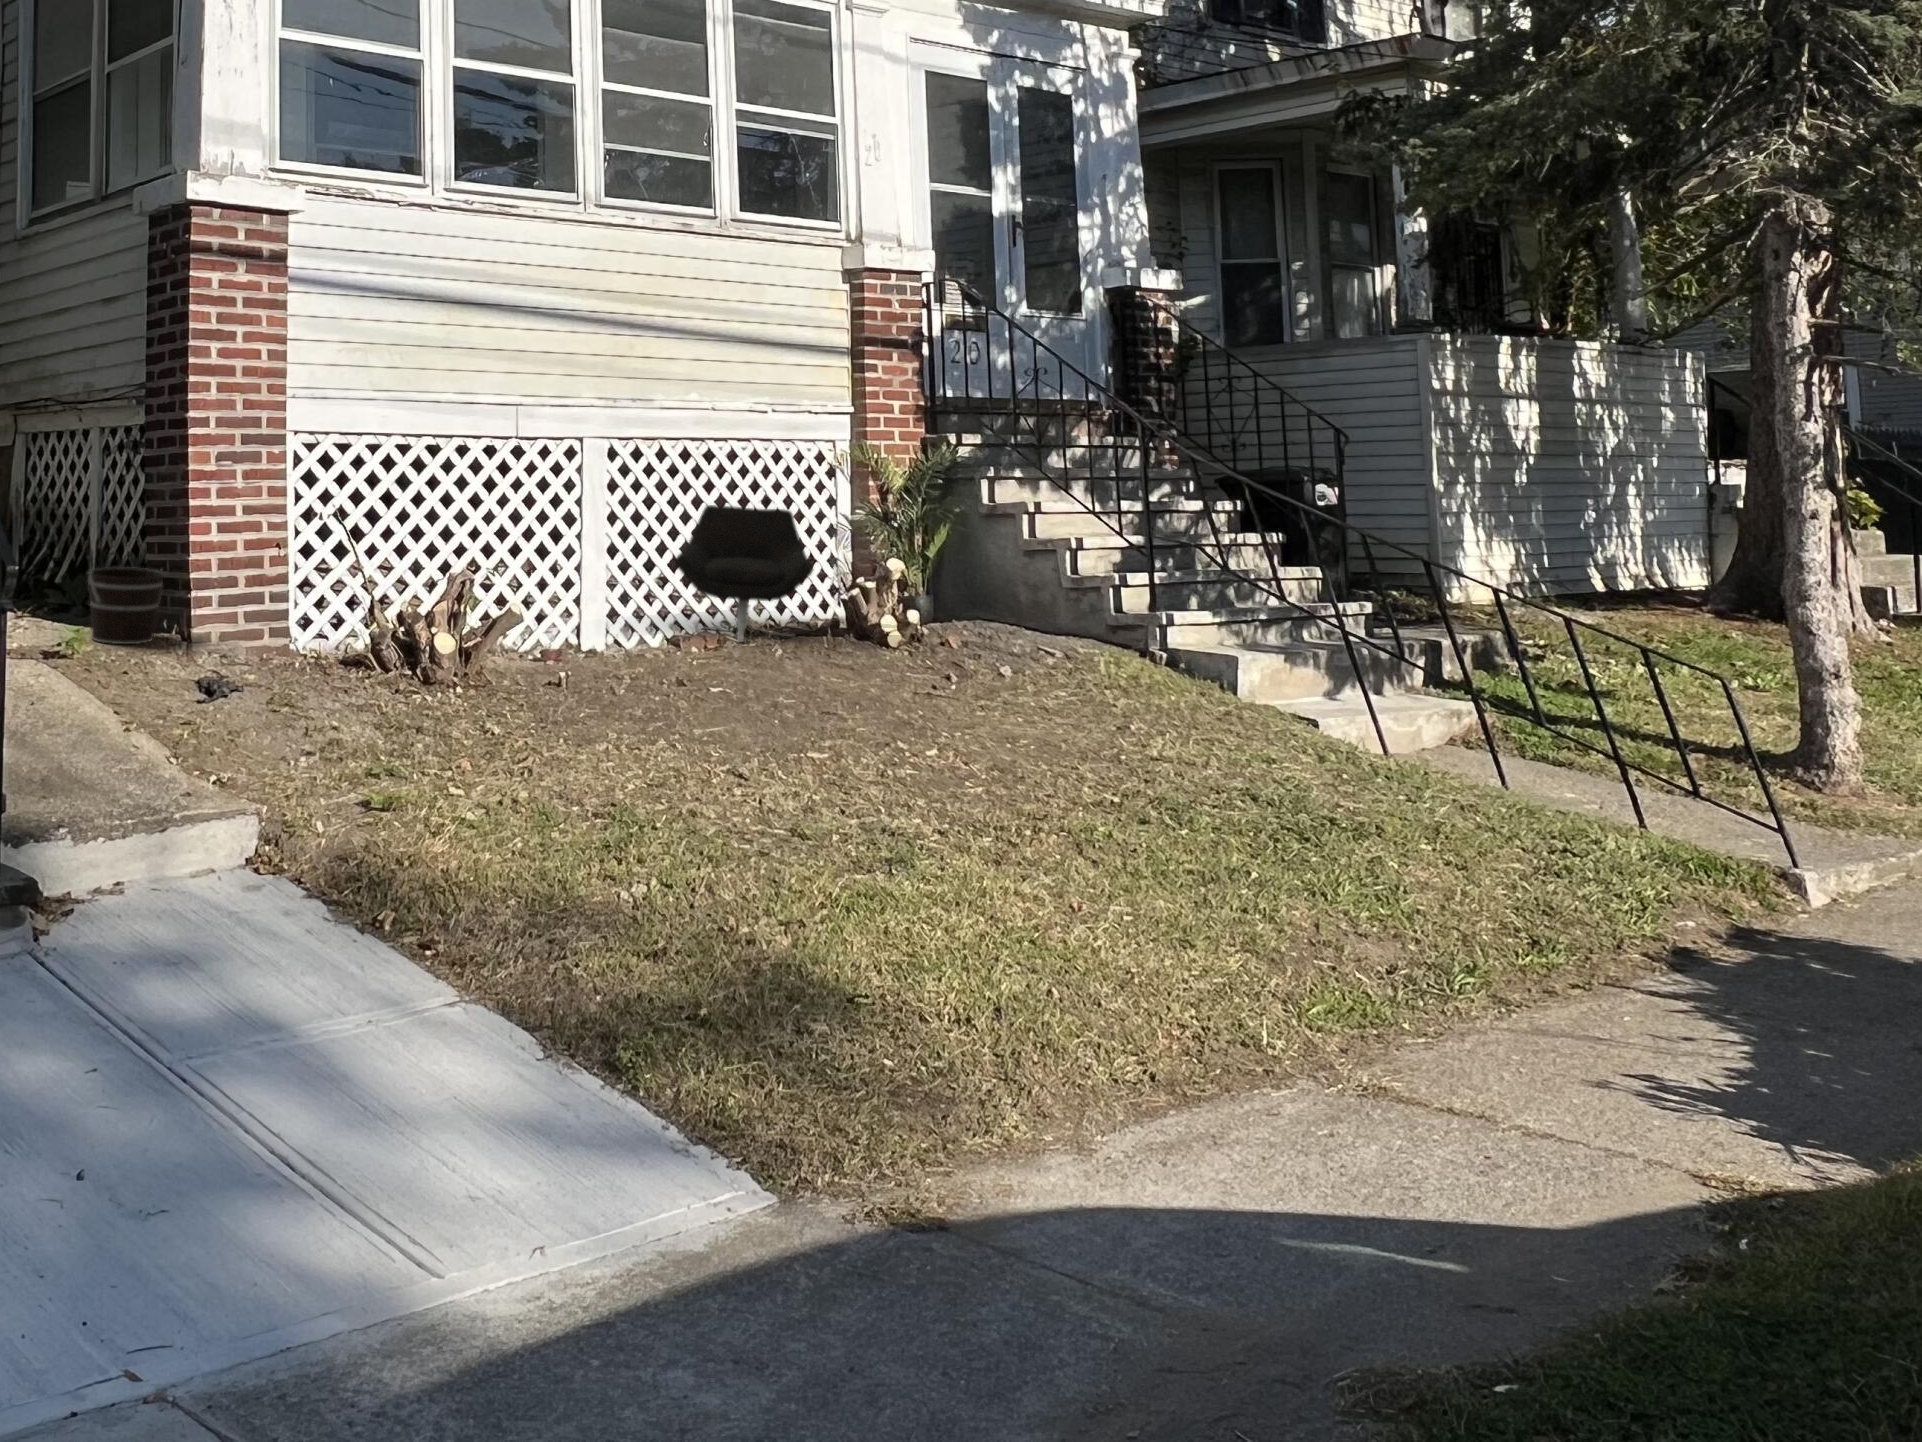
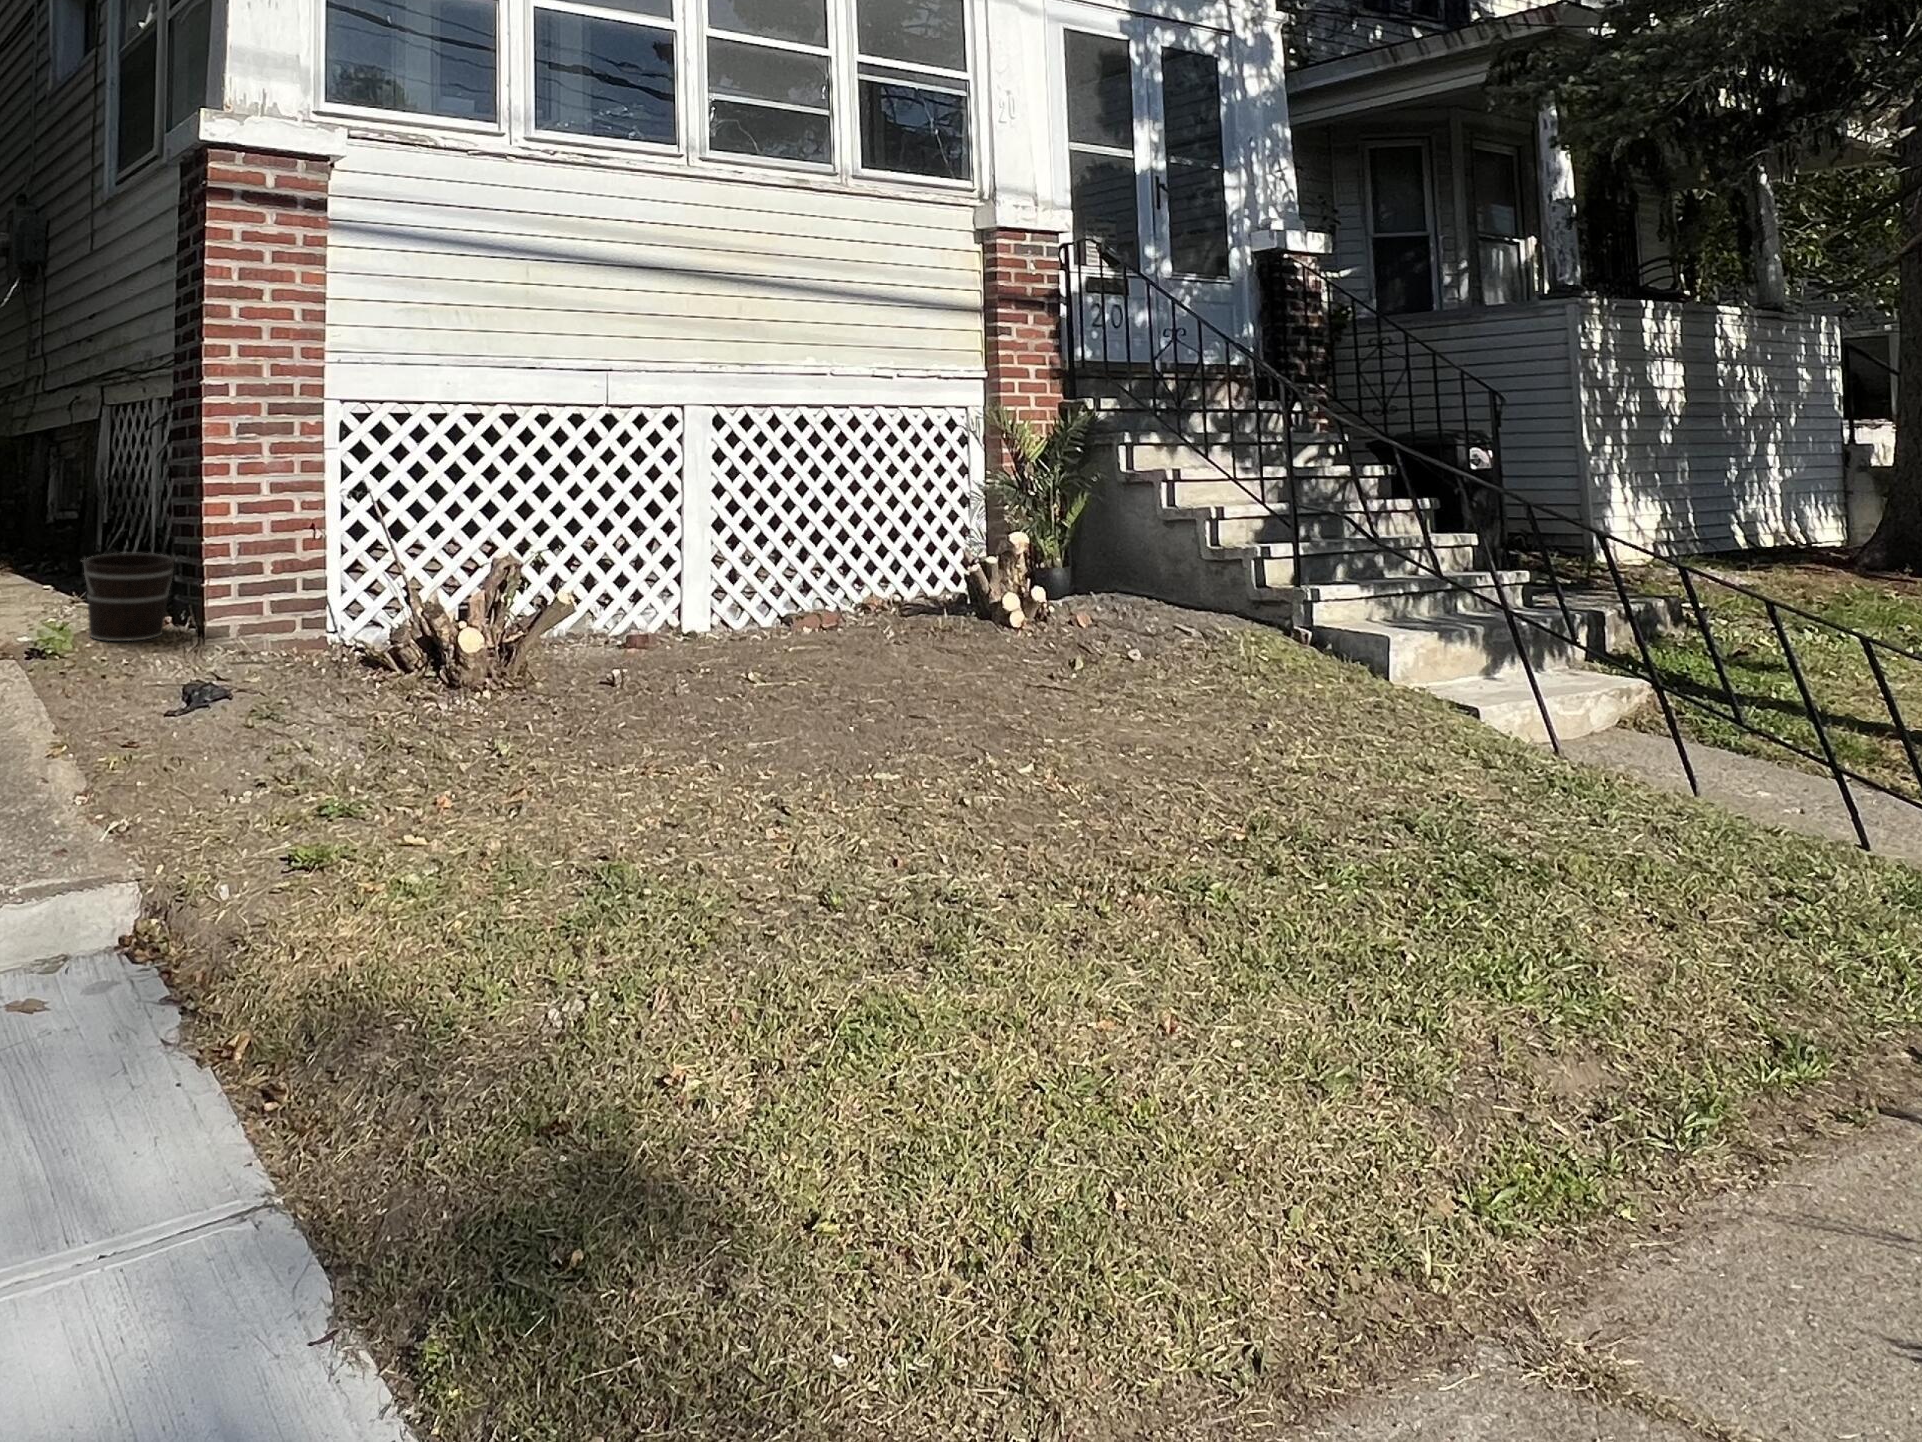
lounge chair: present [675,505,814,642] -> none [779,475,929,624]

